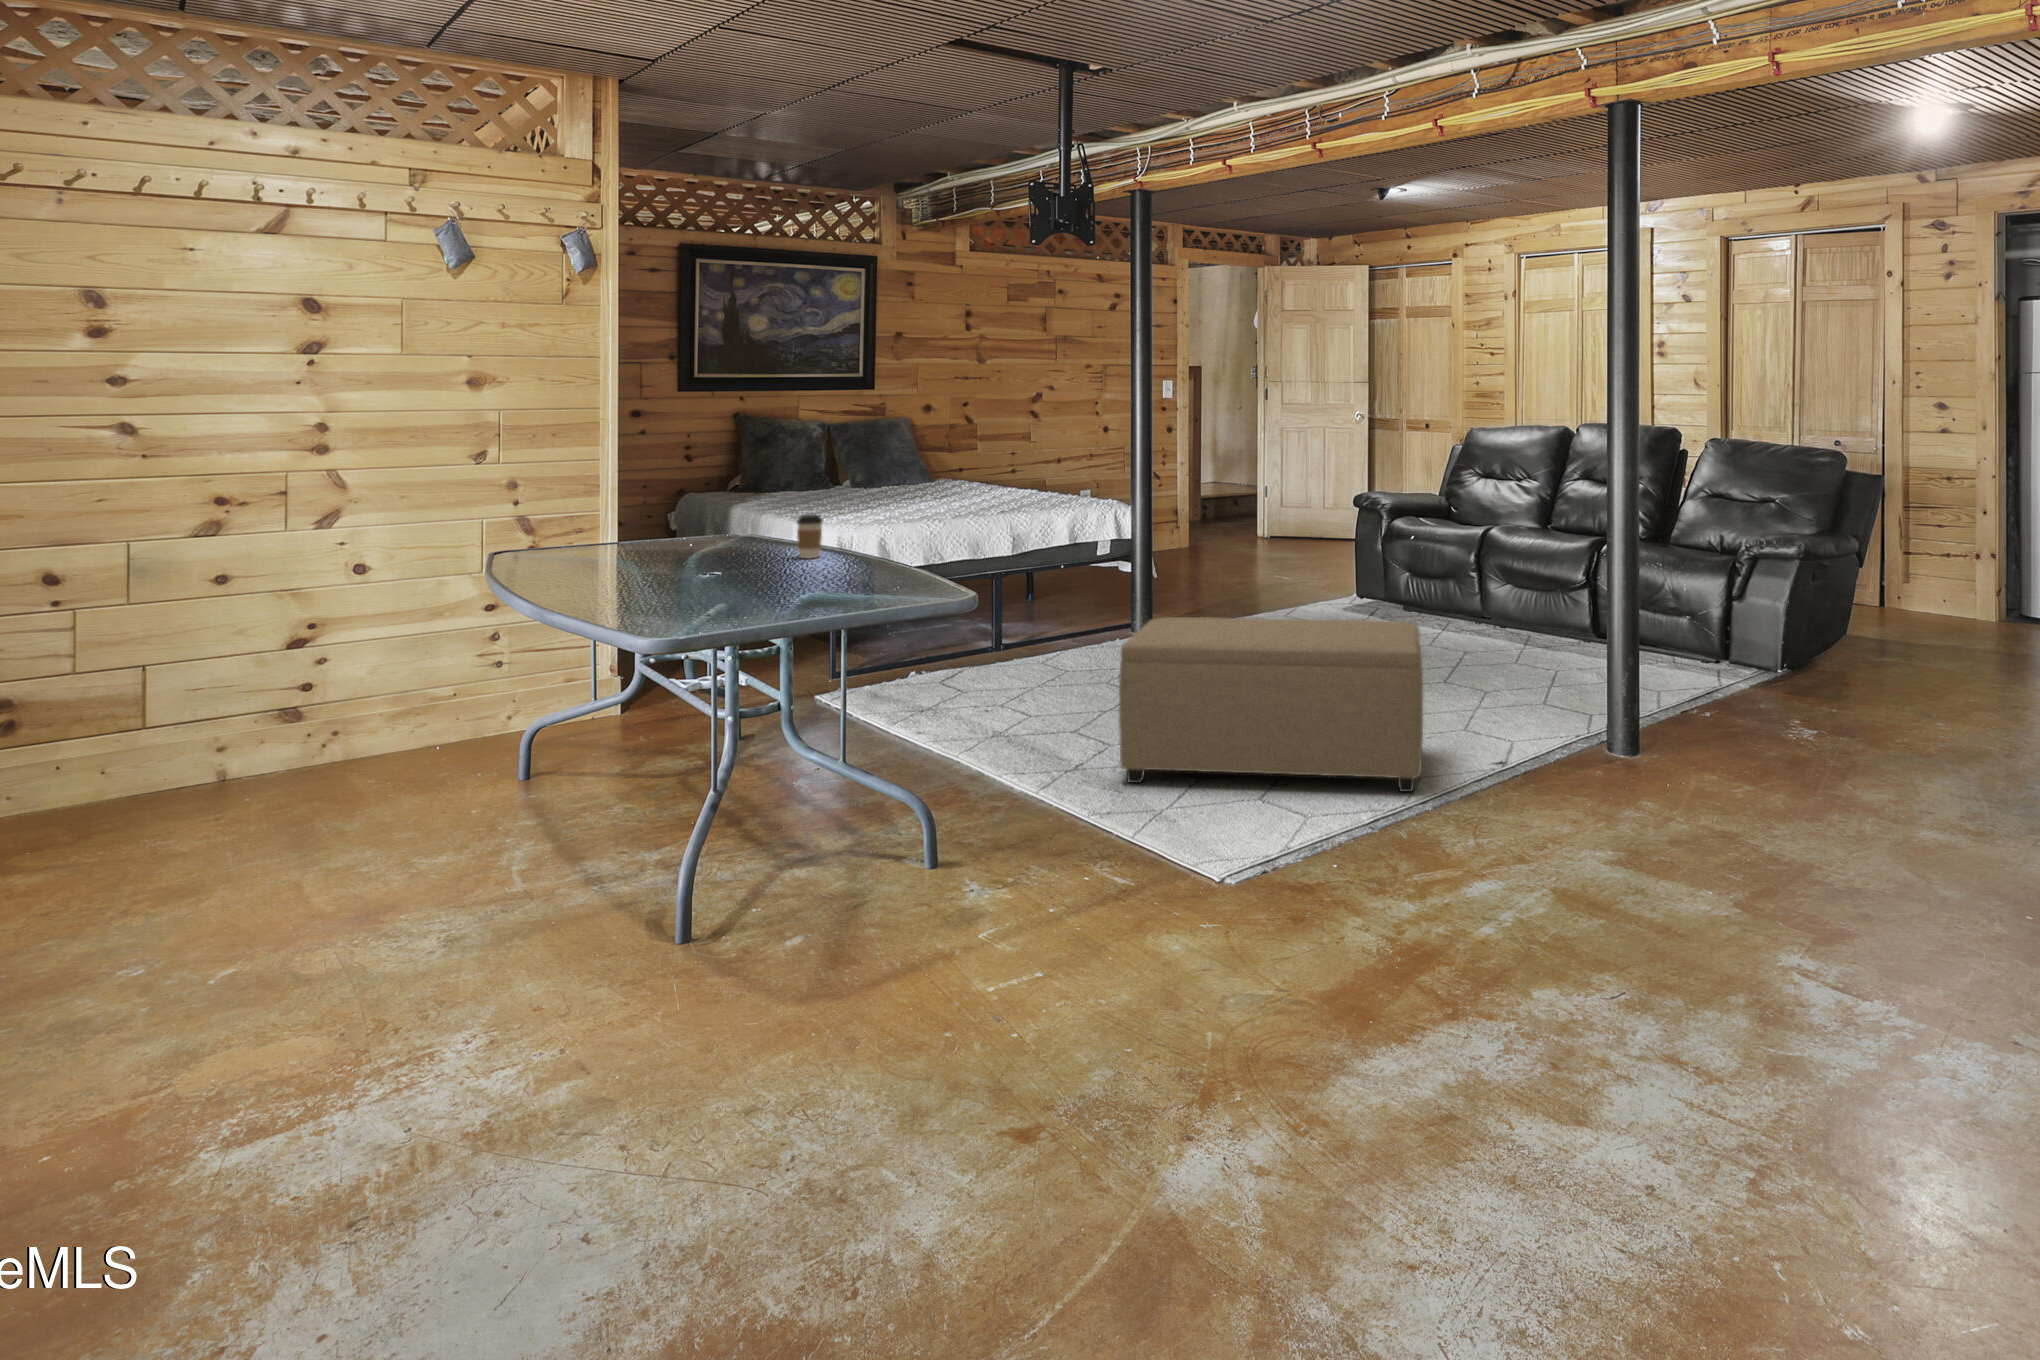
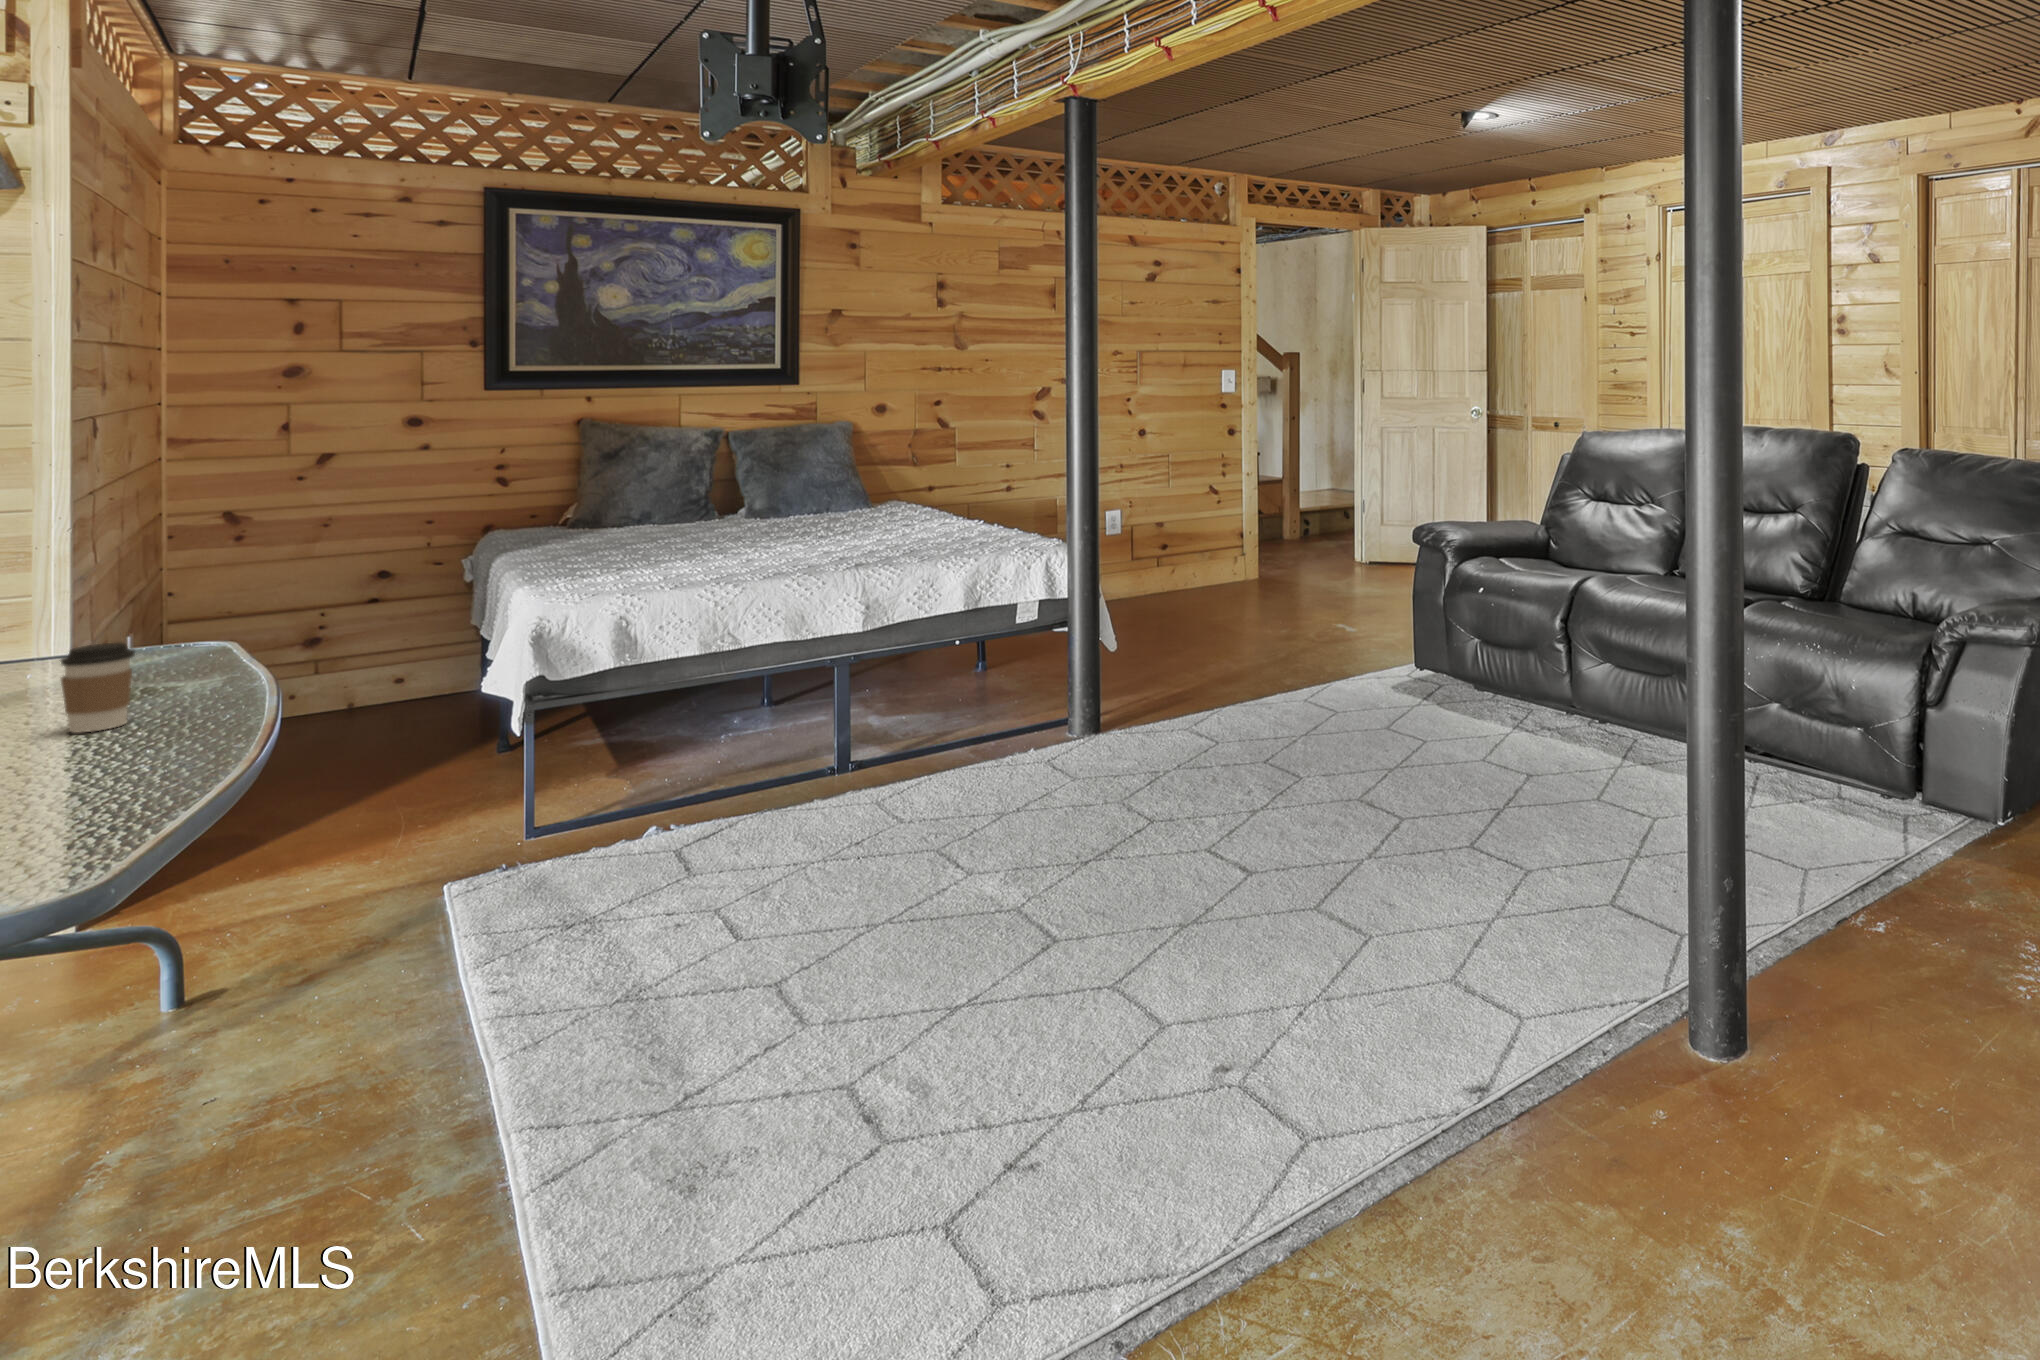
ottoman: present [1119,617,1423,792] -> none [726,800,1348,1182]

